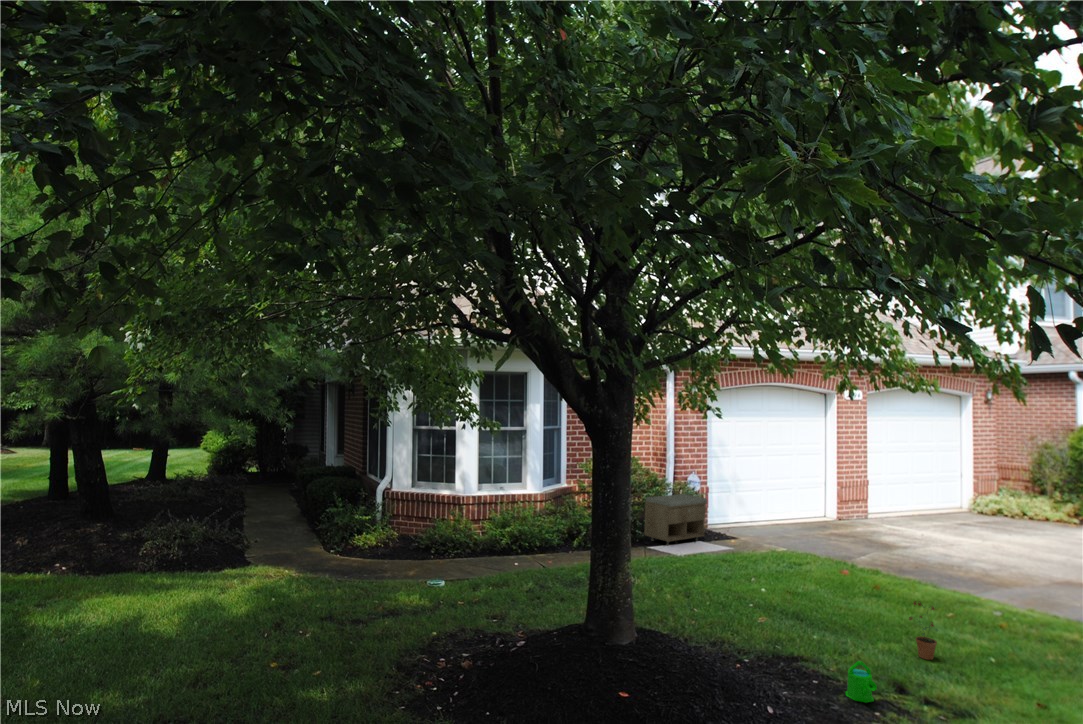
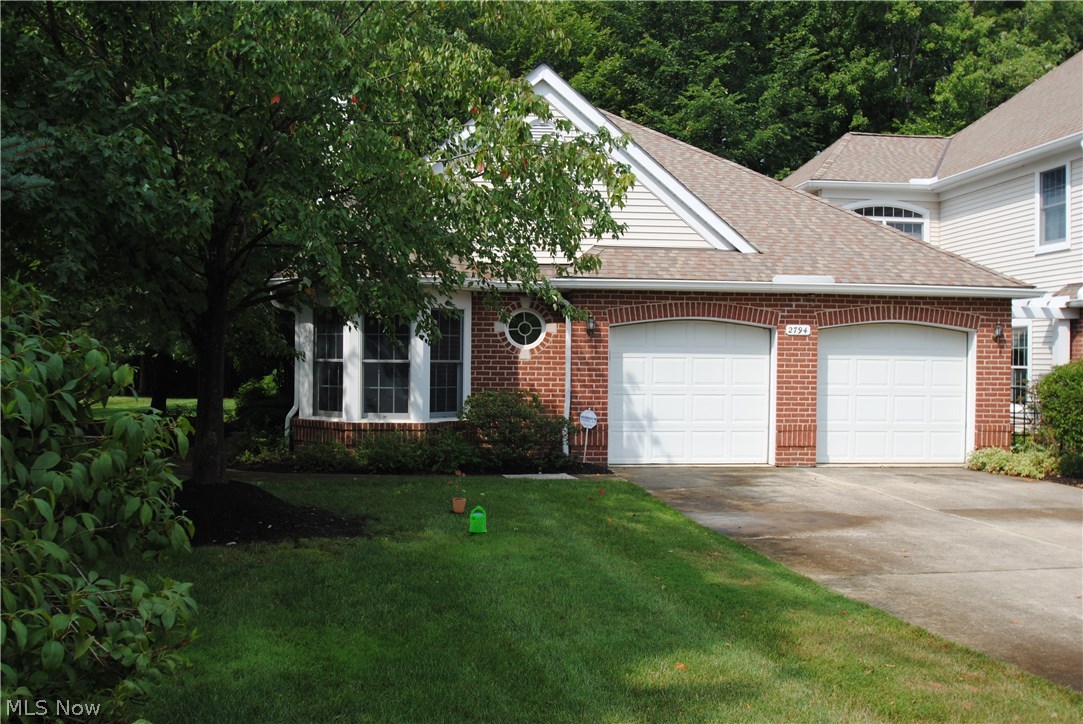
storage bench: present [645,494,707,545] -> none [518,427,580,471]
potted plant: present [909,601,938,660] -> present [448,471,466,513]

